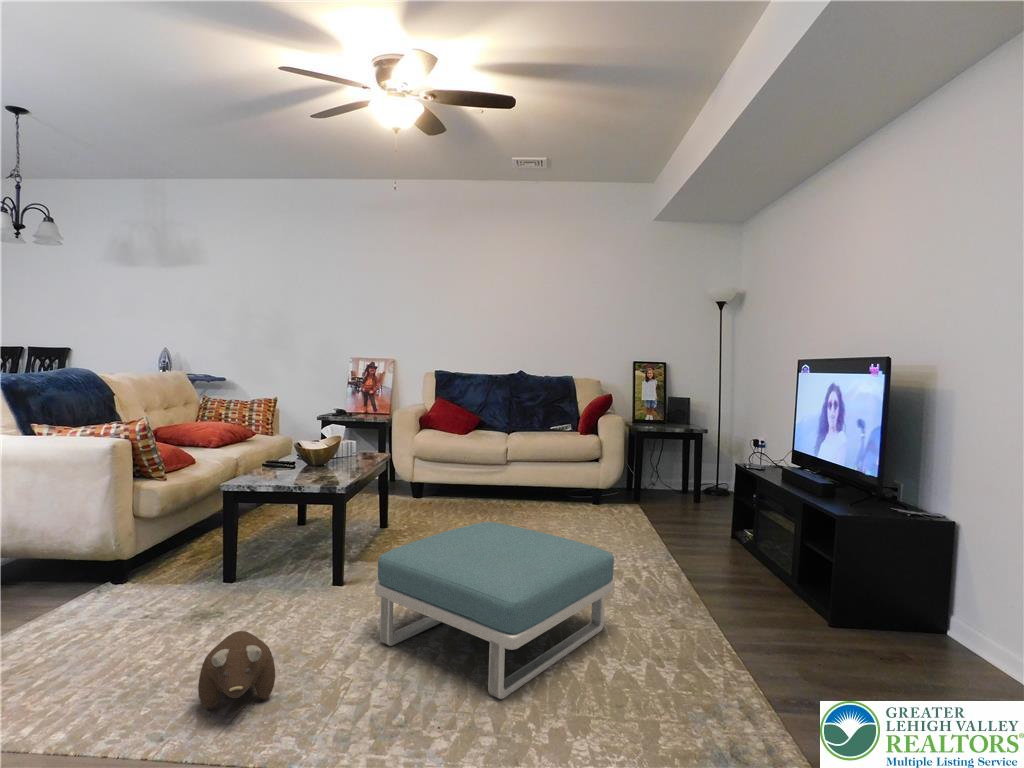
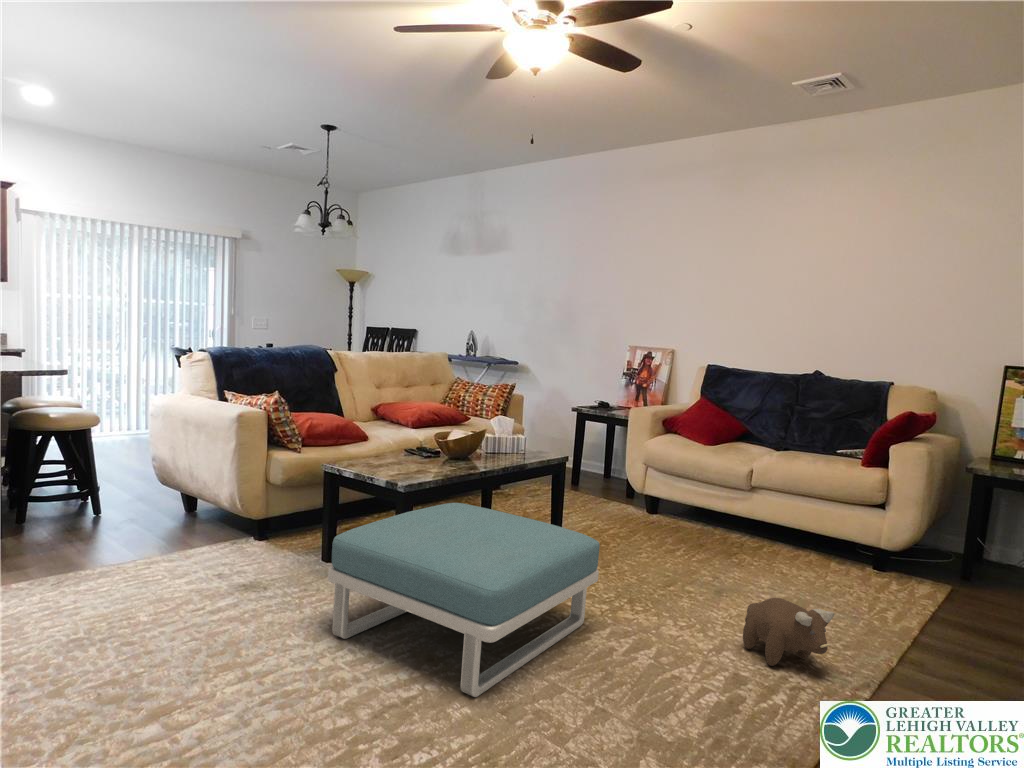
plush toy: present [198,631,275,709] -> present [743,598,834,666]

